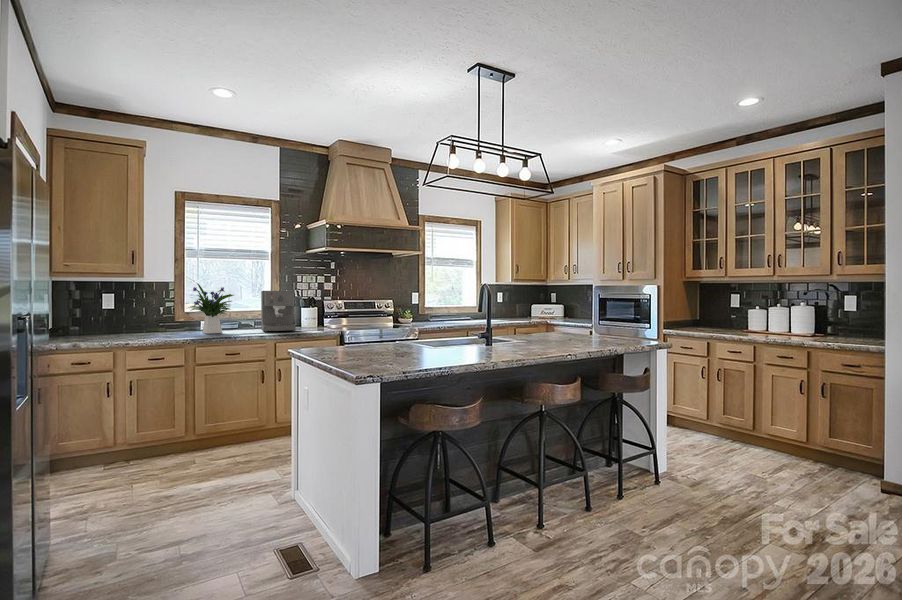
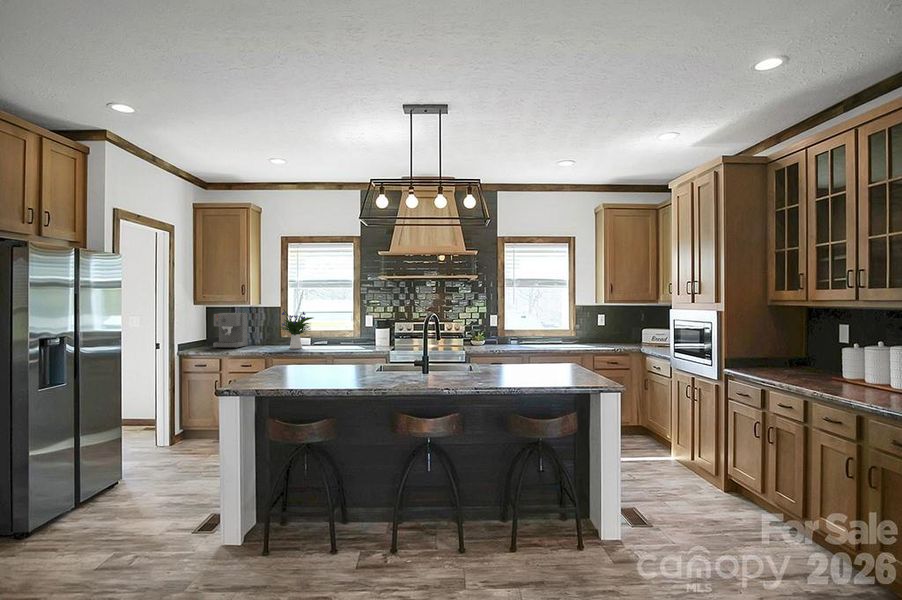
coffee maker: present [261,291,296,332] -> present [213,313,247,348]

